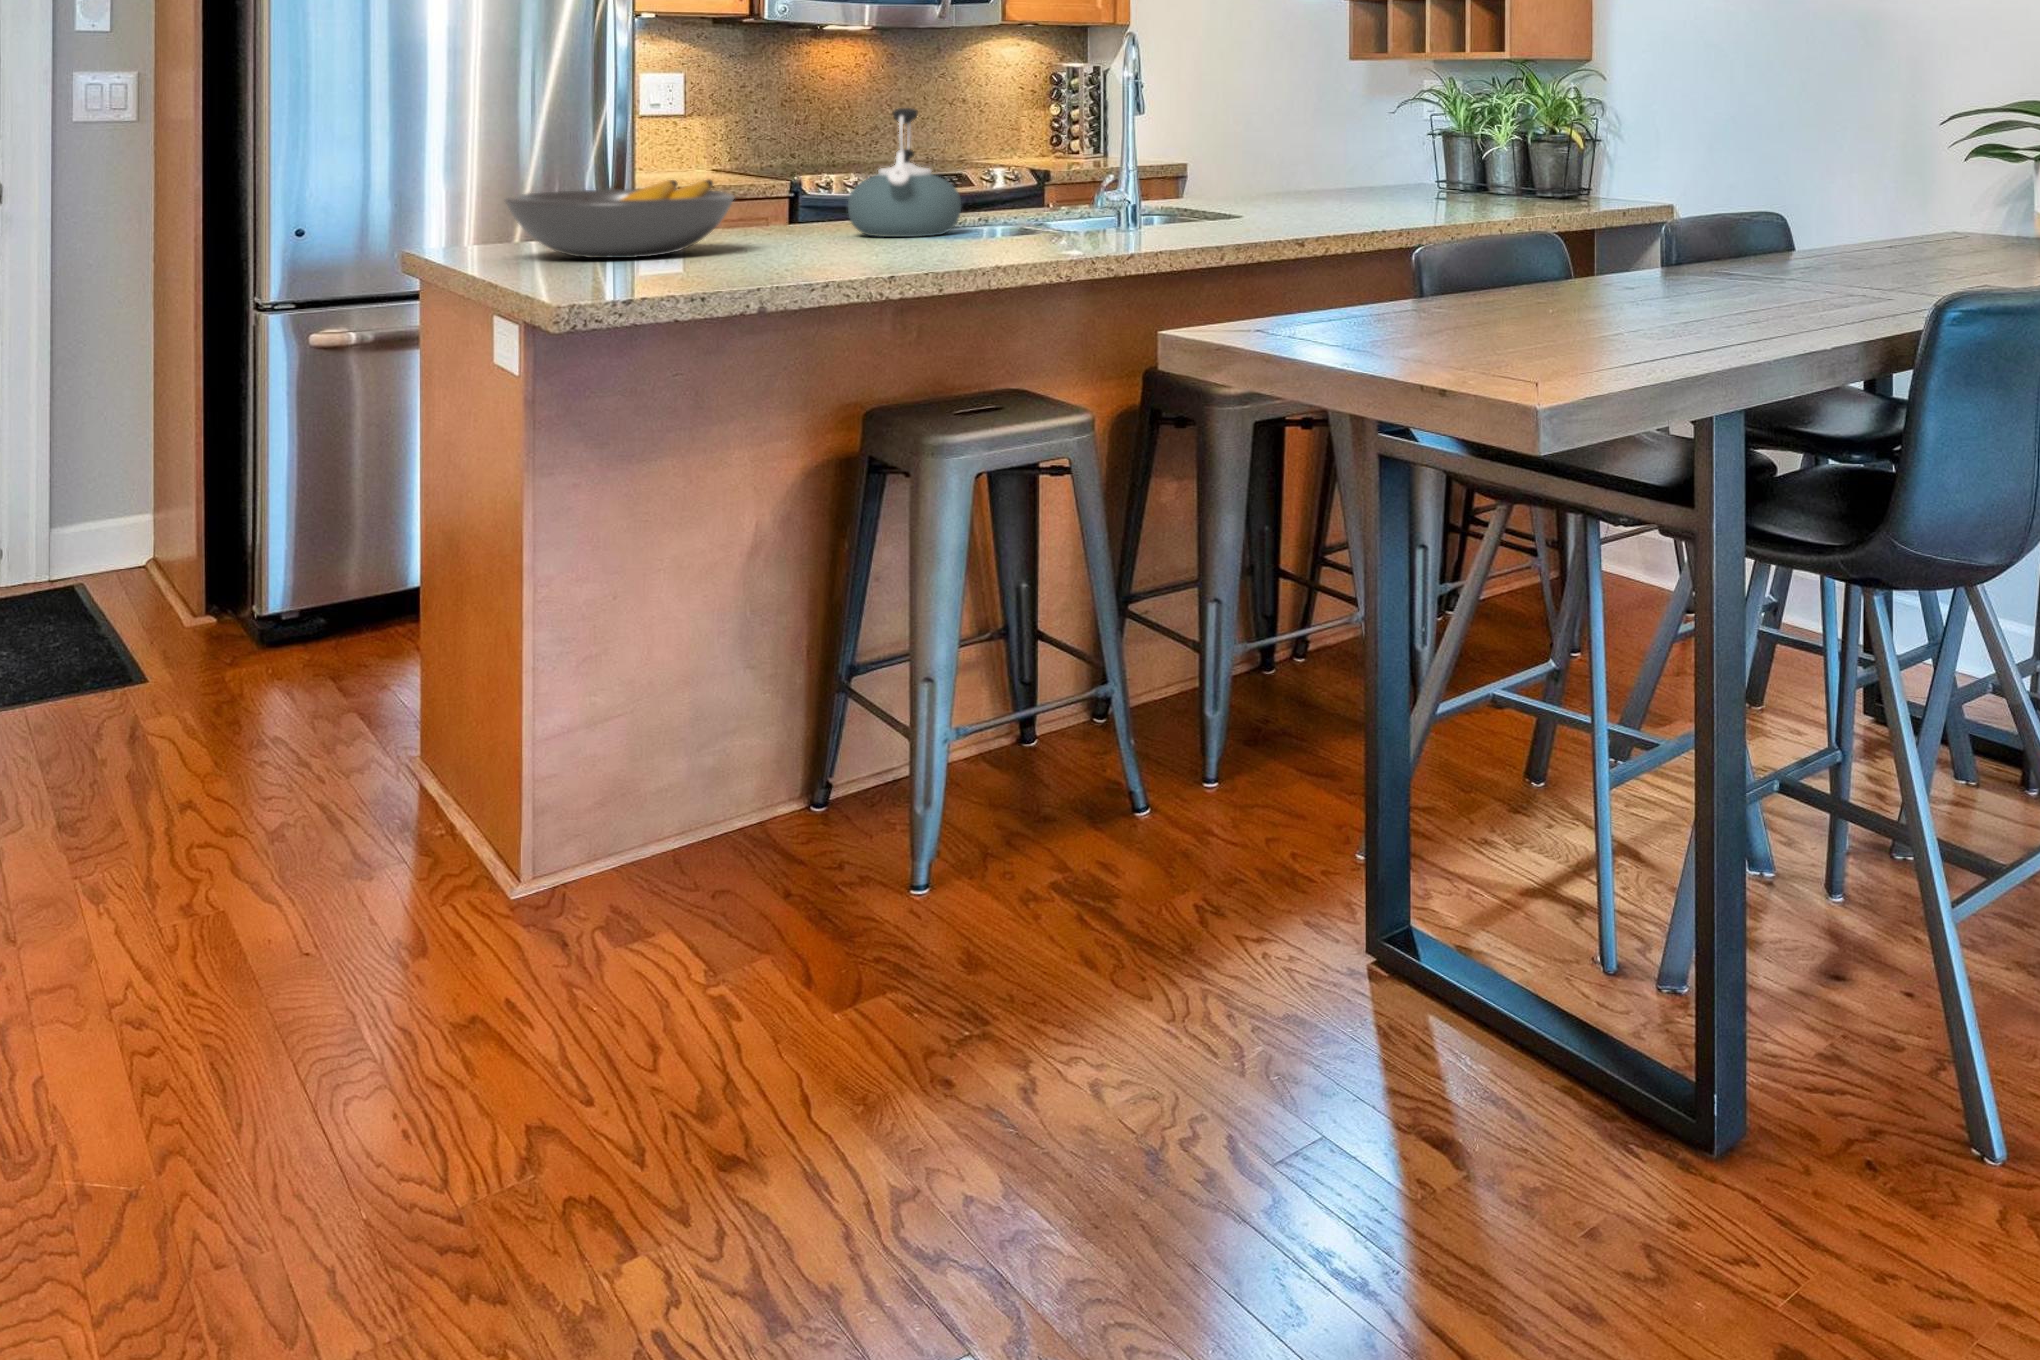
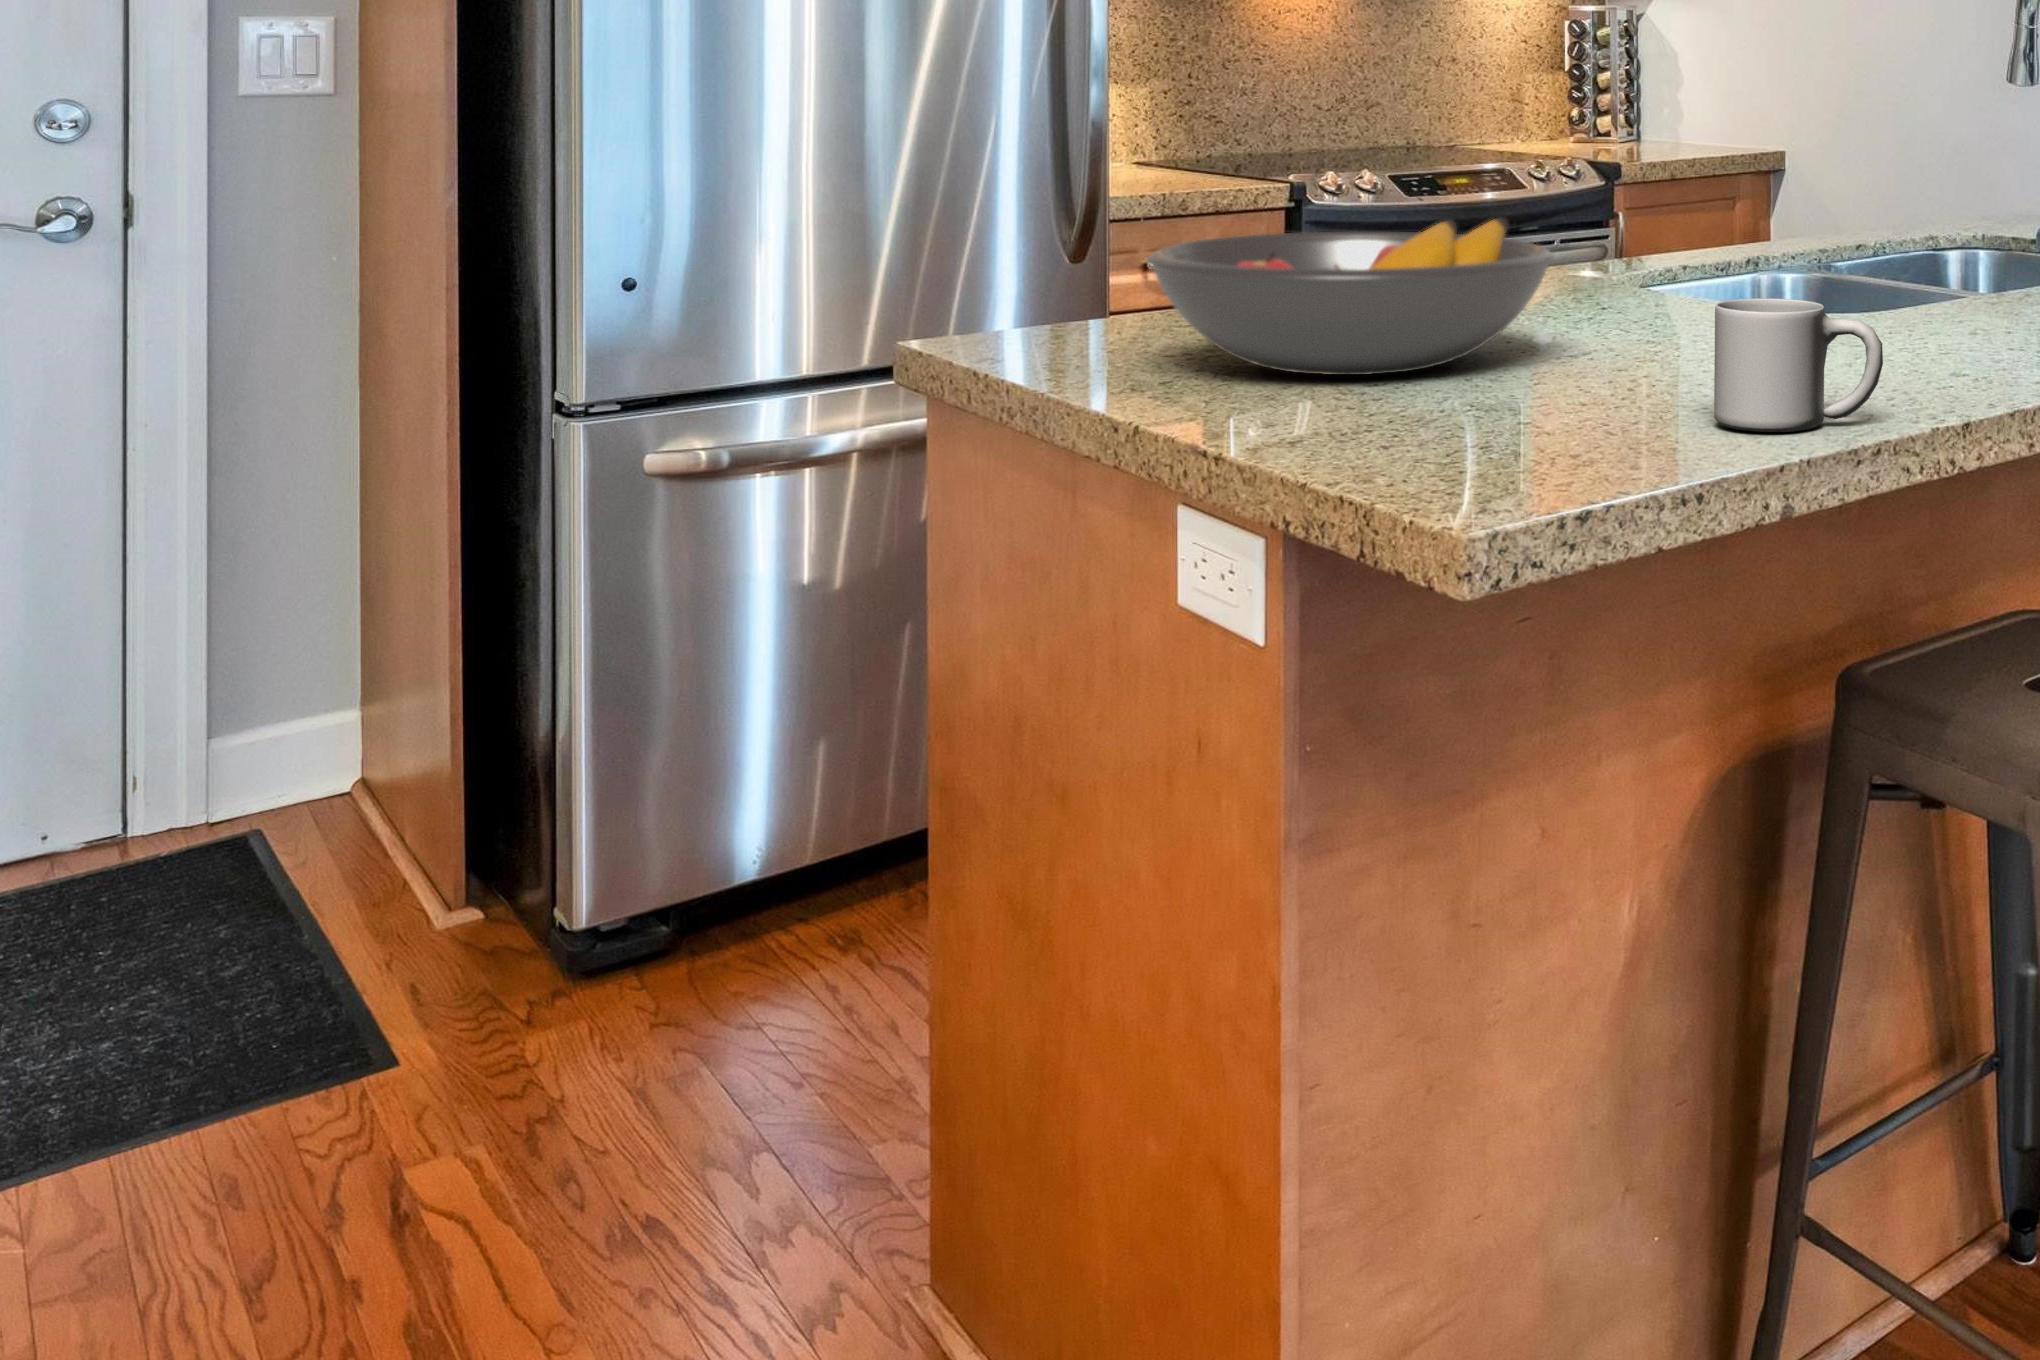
kettle: present [848,108,961,237] -> none [1633,77,1828,310]
mug: none [736,211,817,272] -> present [1714,298,1883,432]

